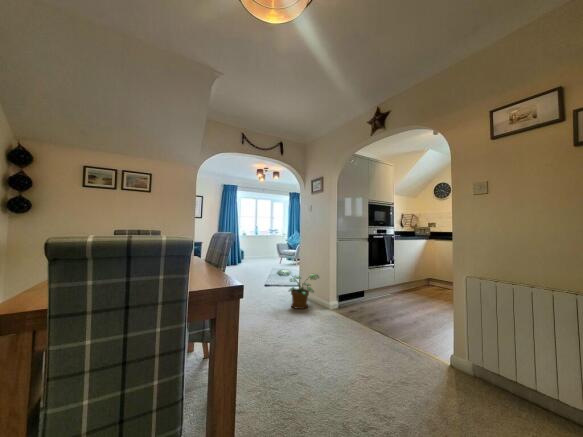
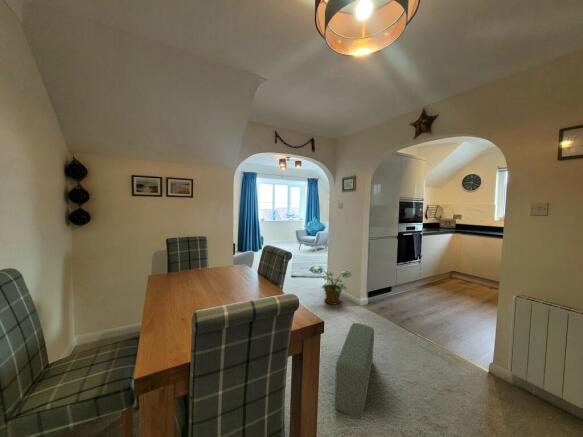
pouf: none [273,315,327,410] -> present [335,323,374,418]

